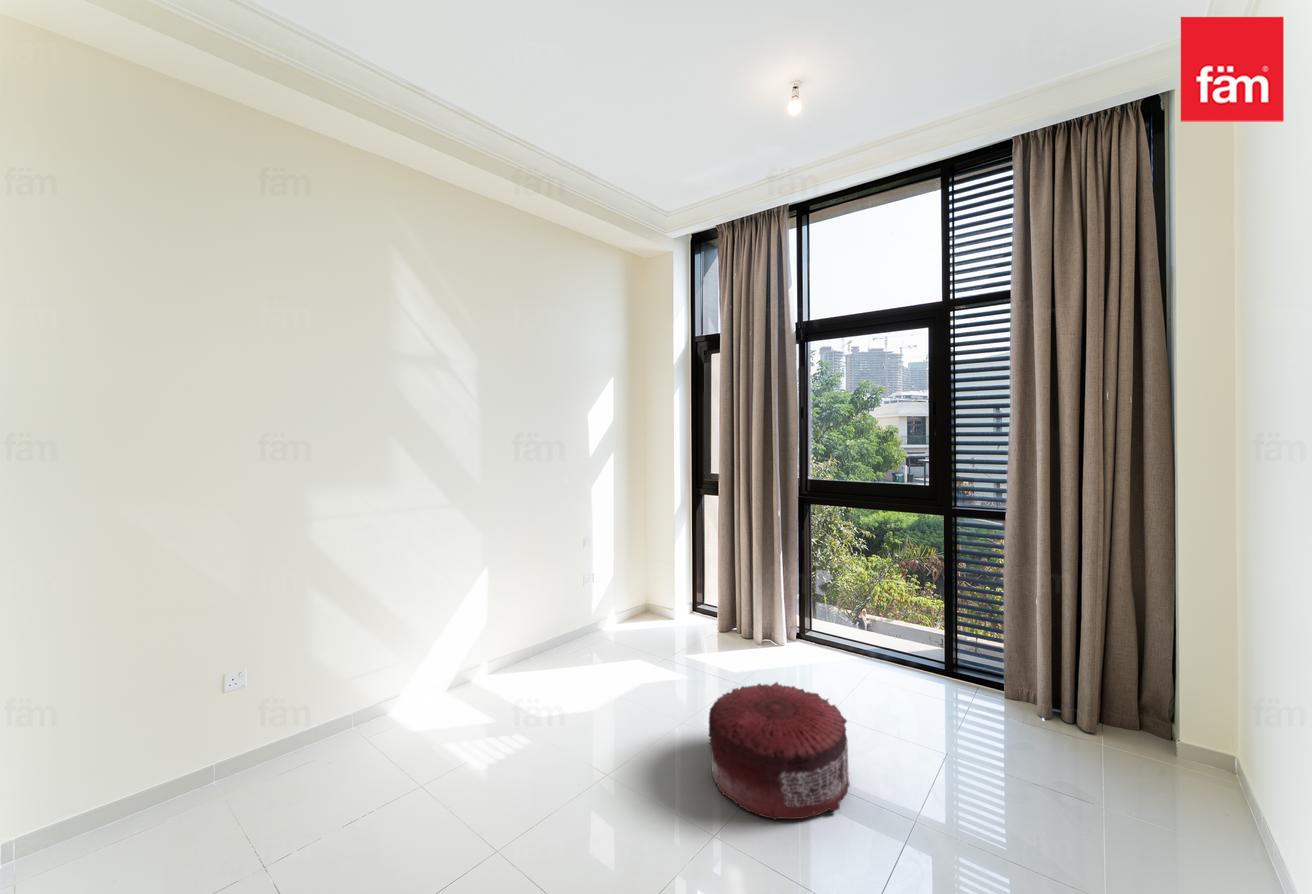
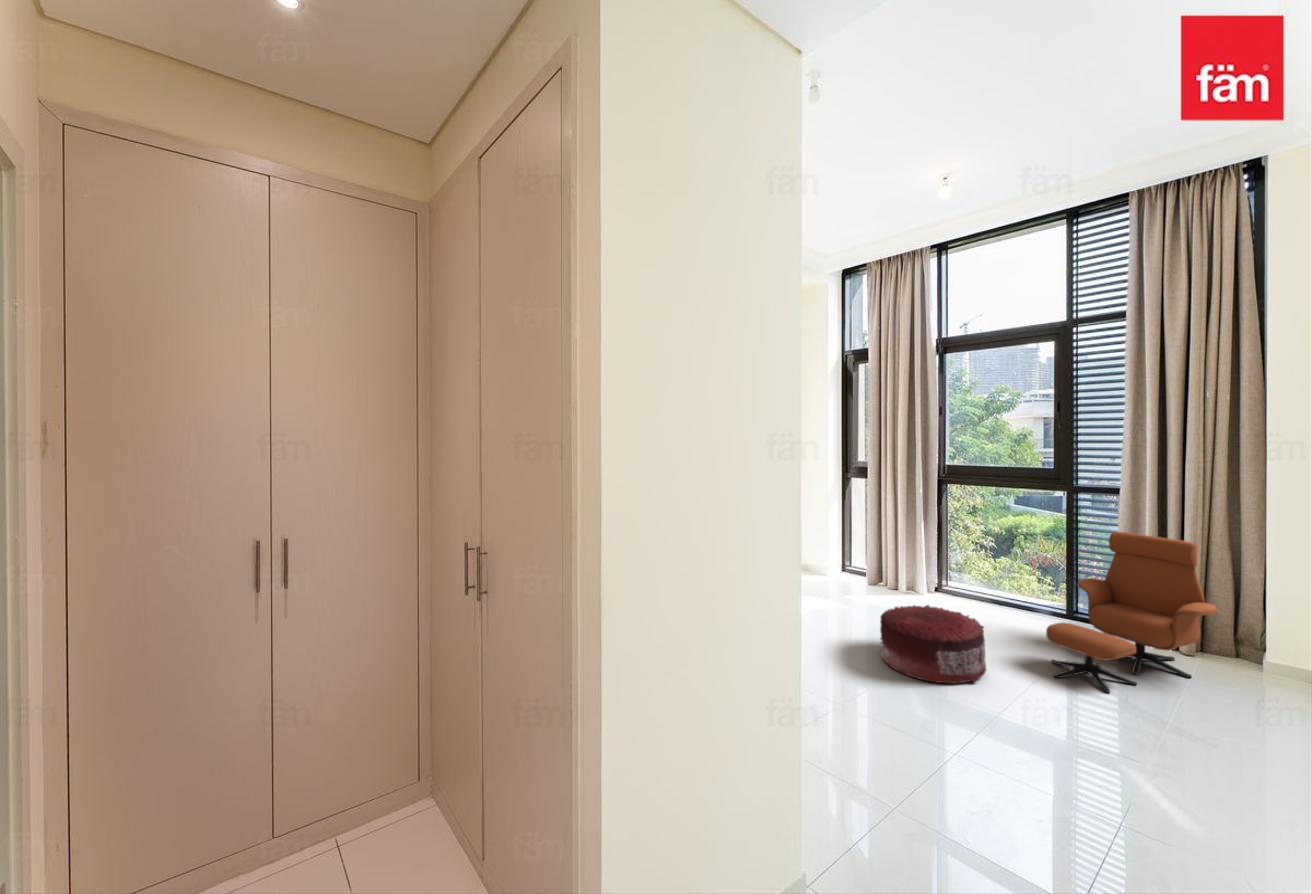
lounge chair: none [925,570,1128,813] -> present [1046,532,1218,693]

